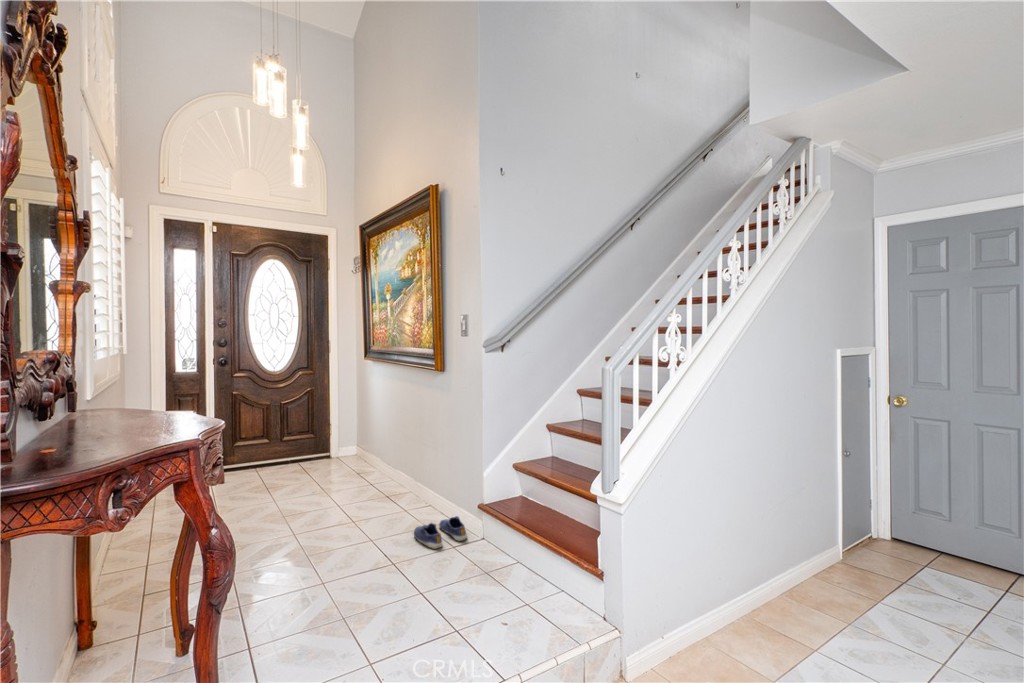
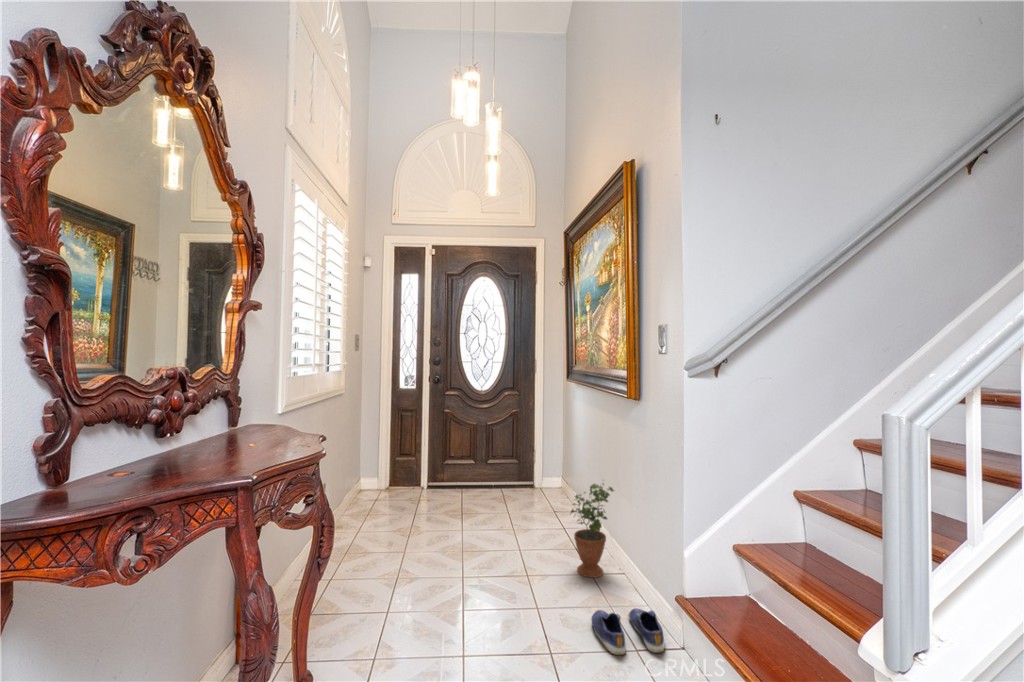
potted plant: none [385,434,421,511] -> present [571,484,614,578]

